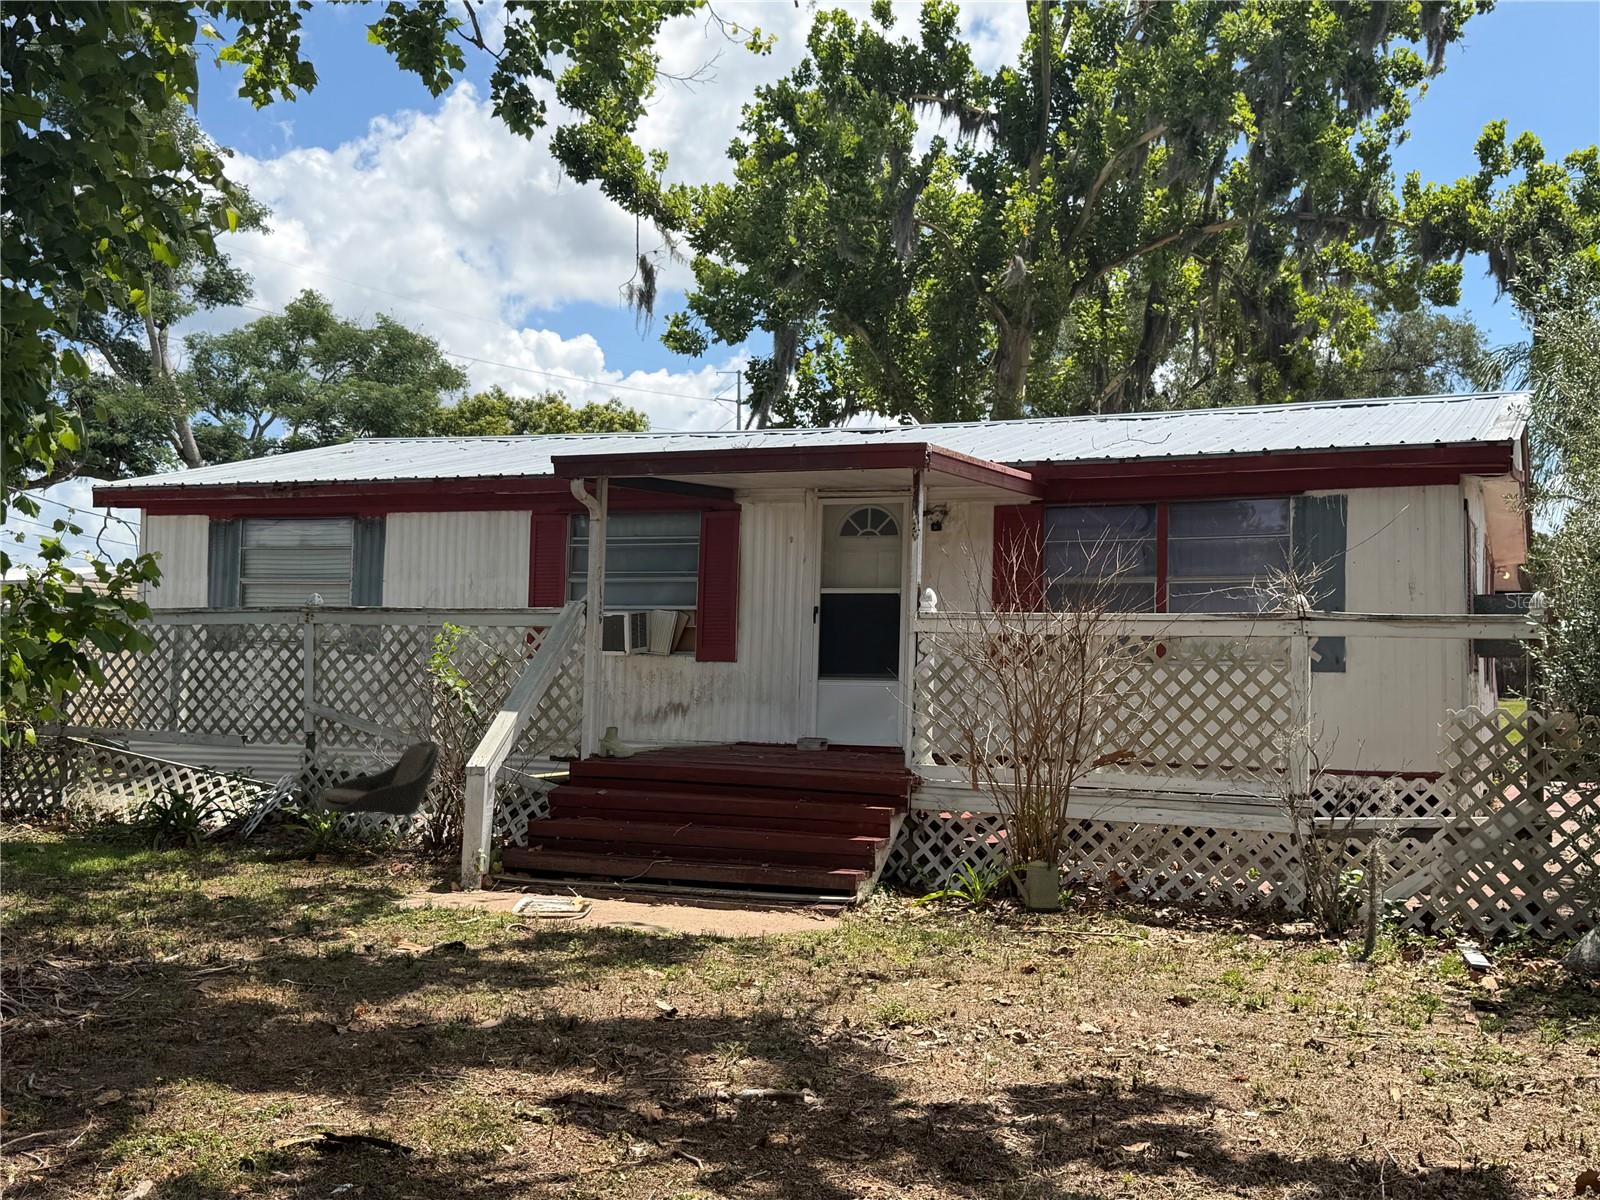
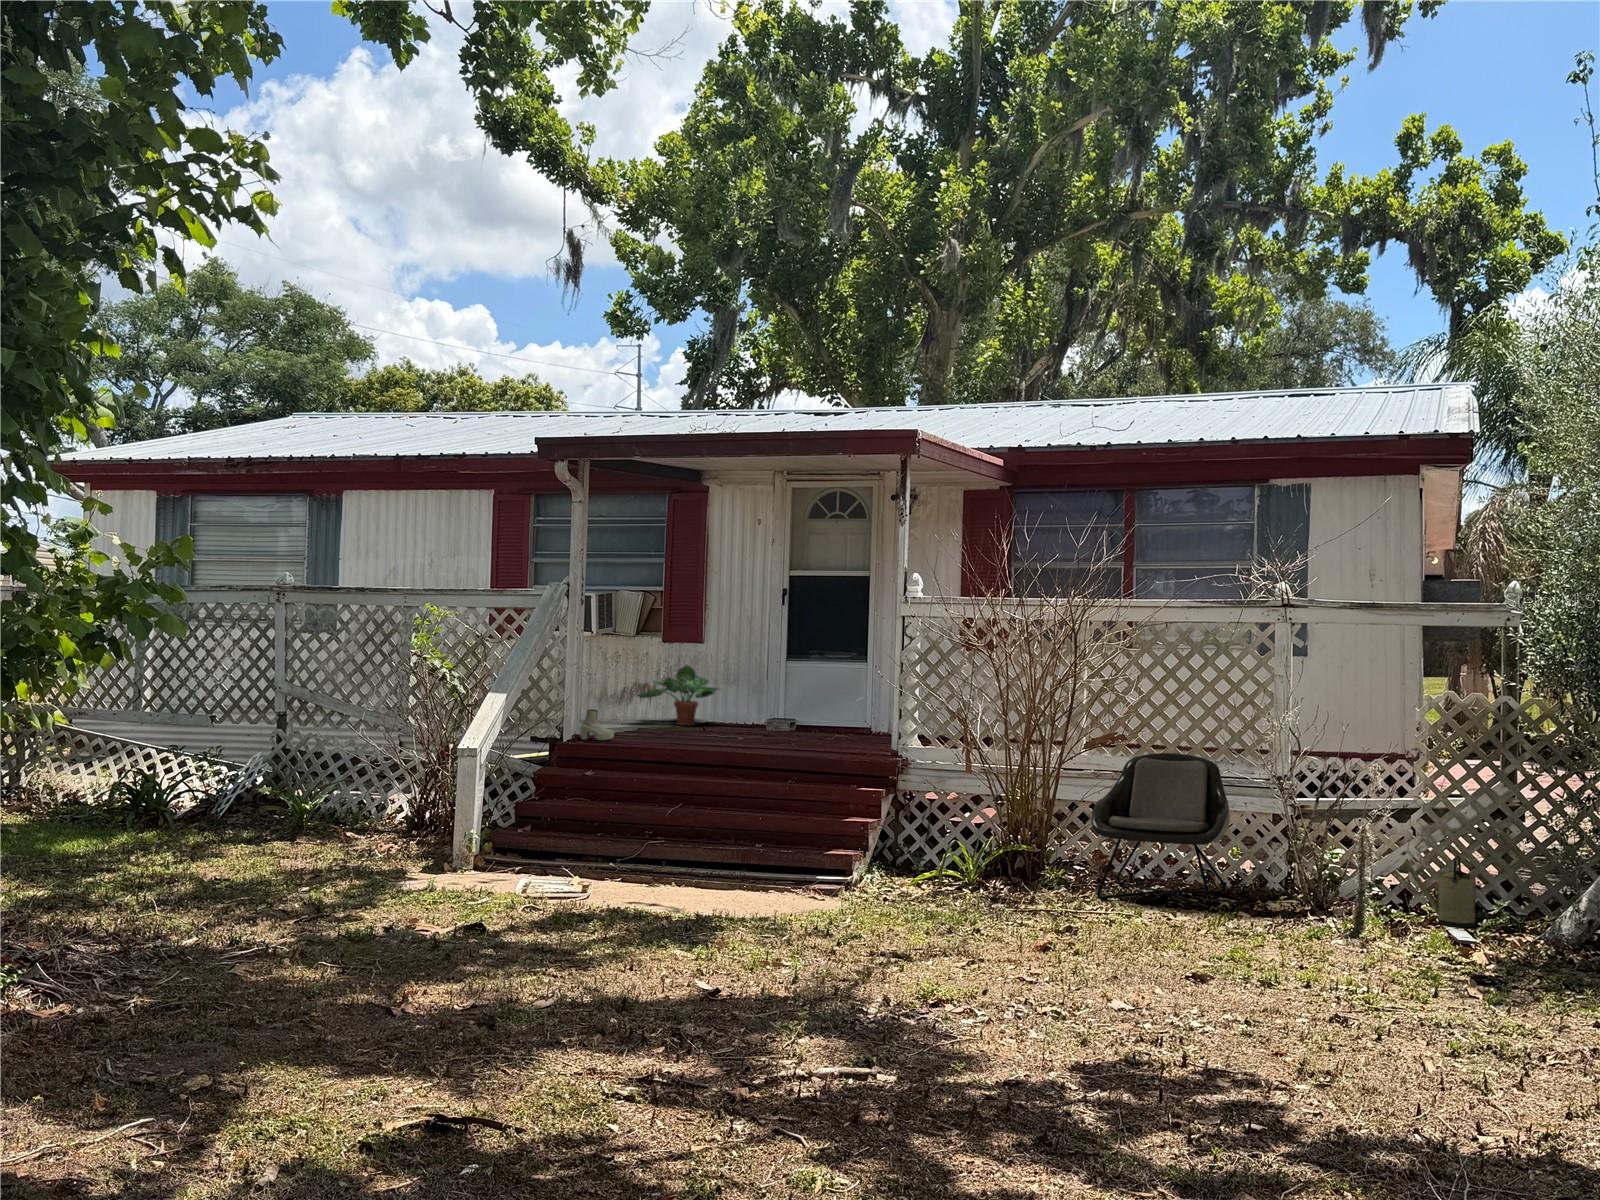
potted plant: none [663,682,750,743] -> present [637,665,719,725]
lounge chair: present [318,741,439,870] -> present [1091,753,1230,910]
watering can: present [993,846,1065,912] -> present [1398,856,1484,928]

